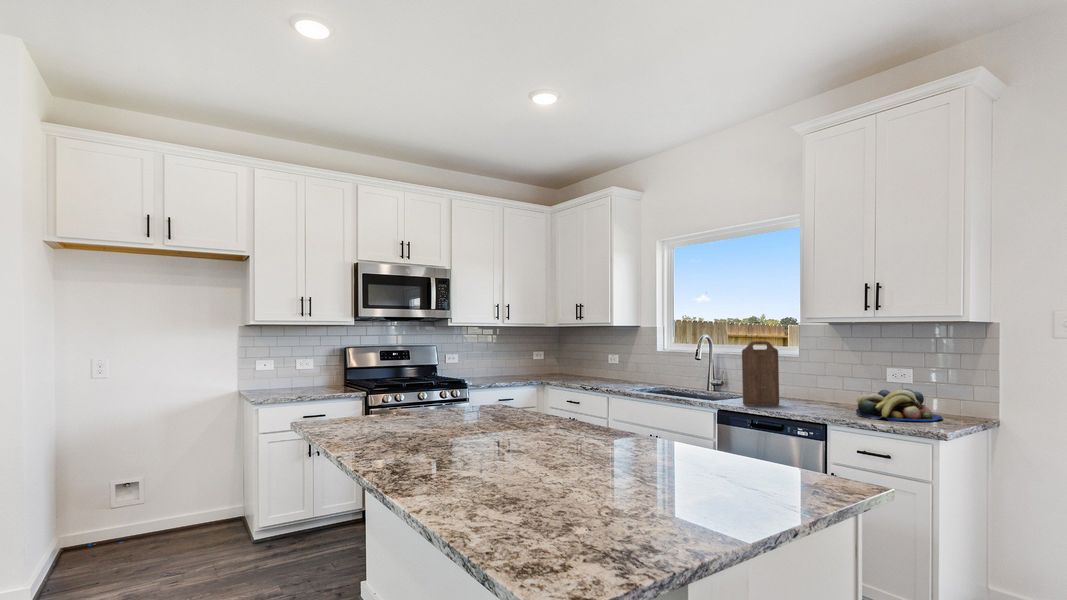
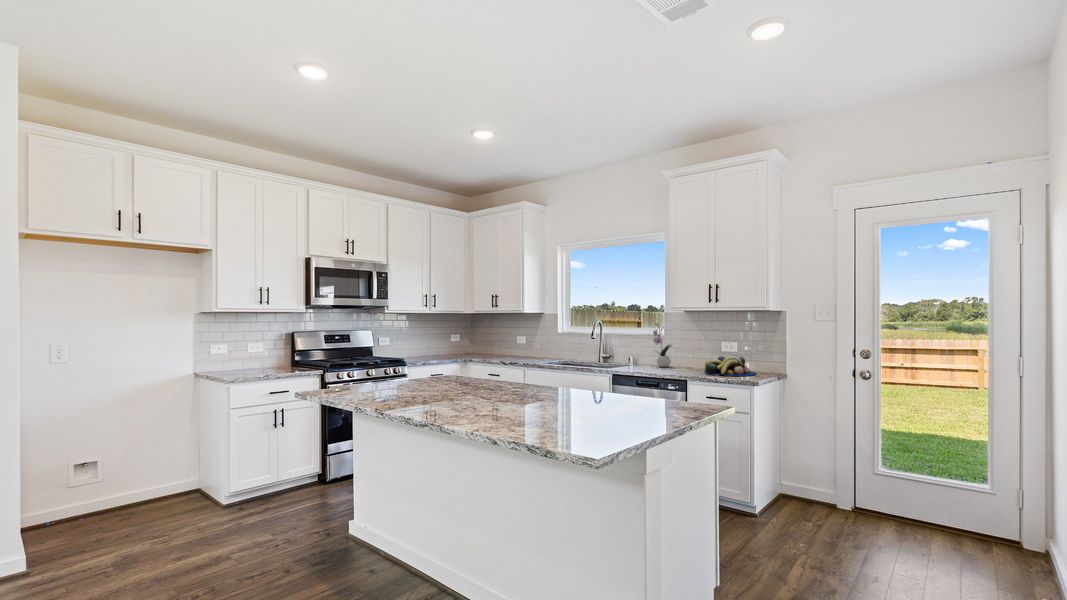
flower arrangement: none [781,340,810,402] -> present [653,324,672,367]
cutting board: present [742,341,779,405] -> none [629,324,653,370]

